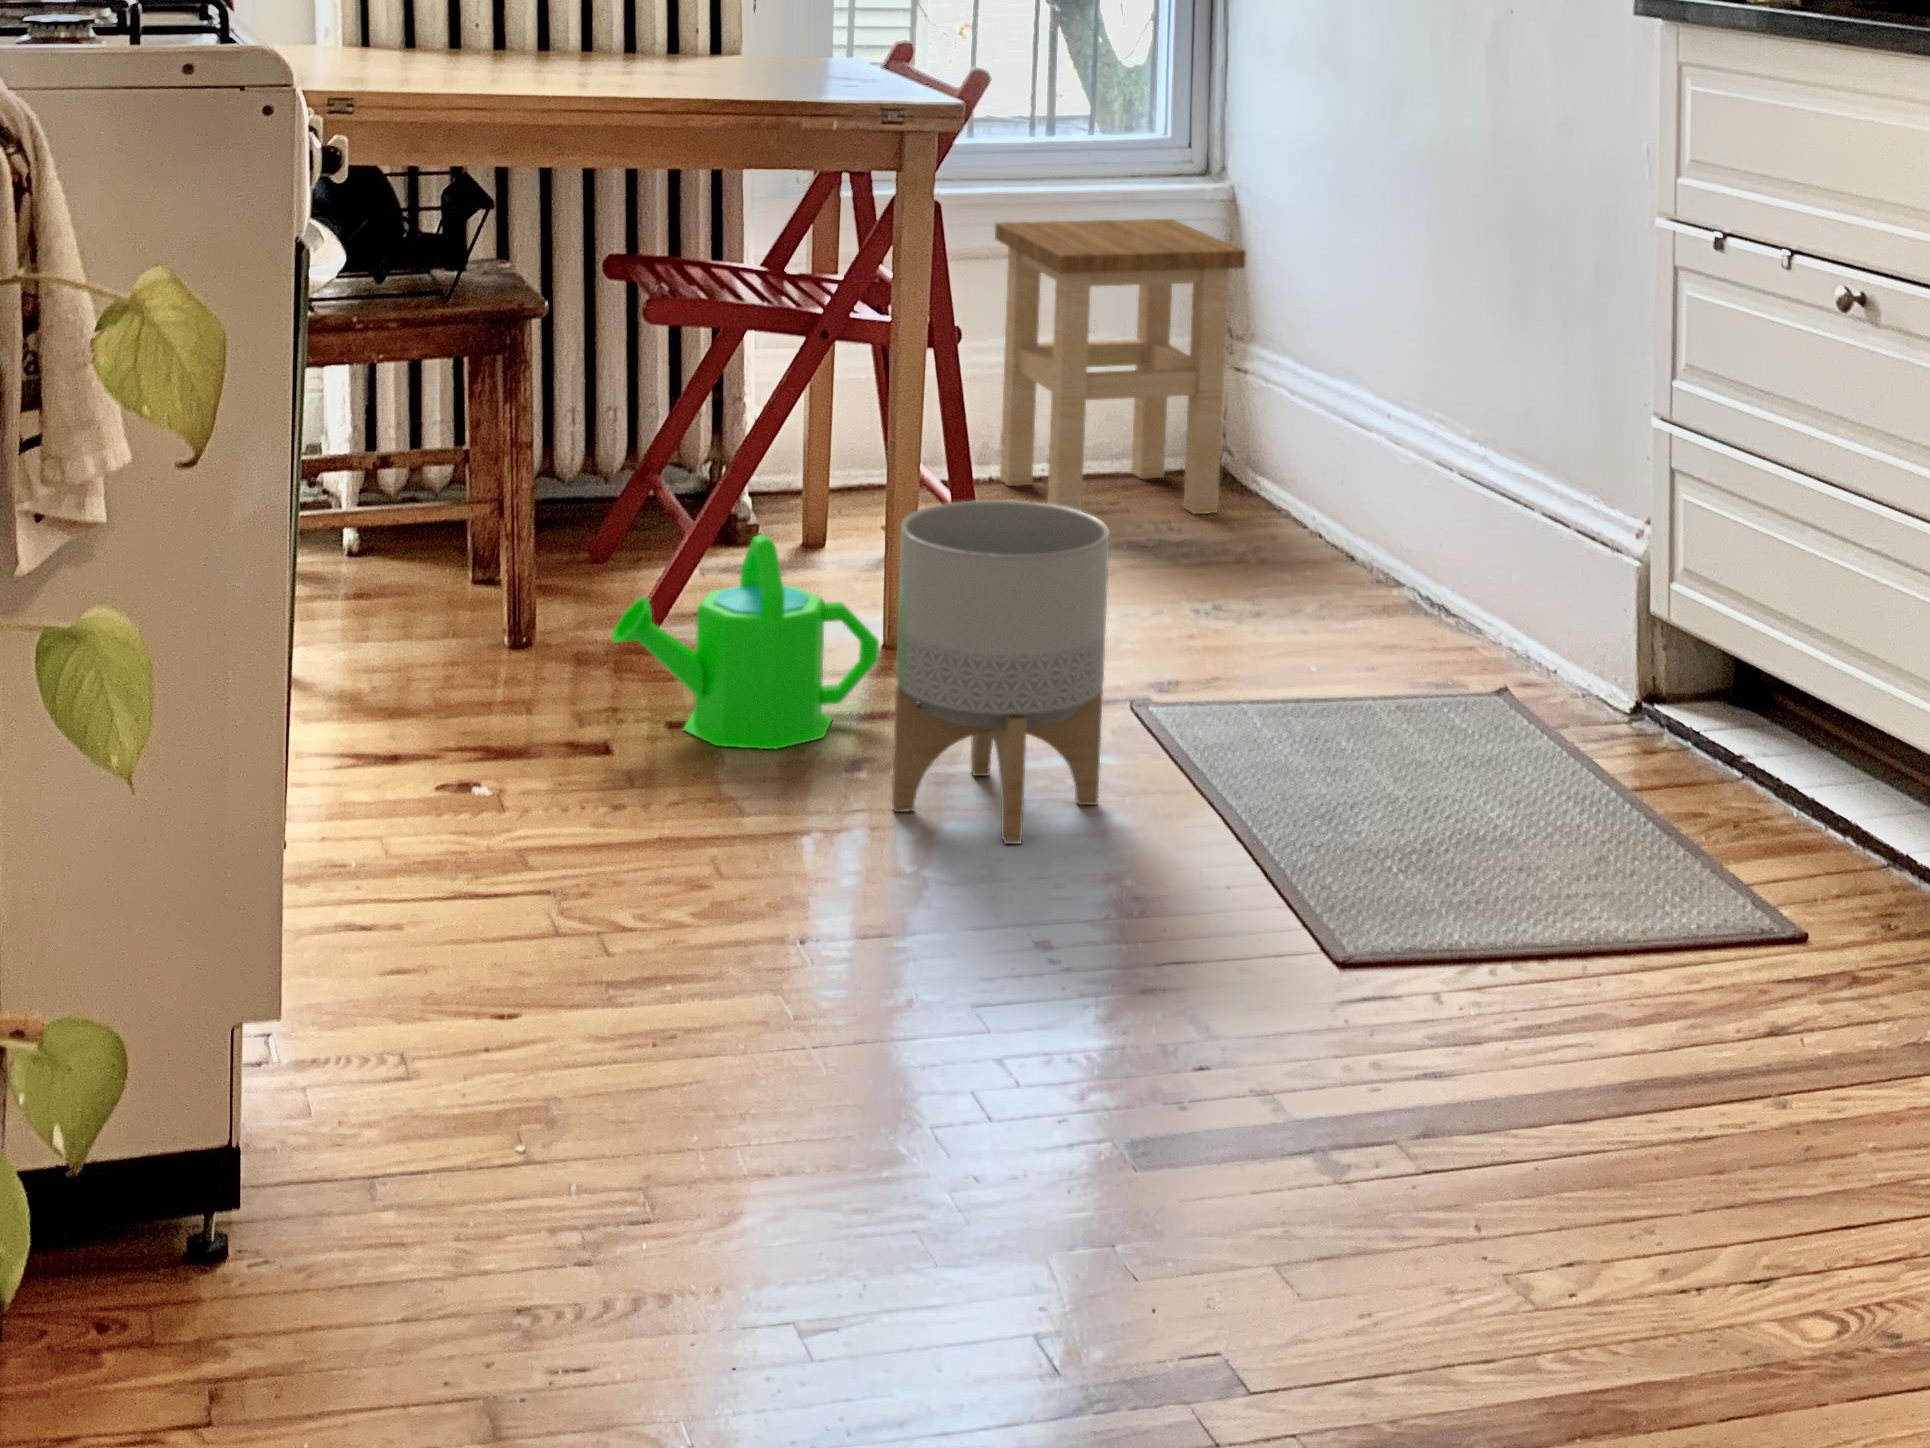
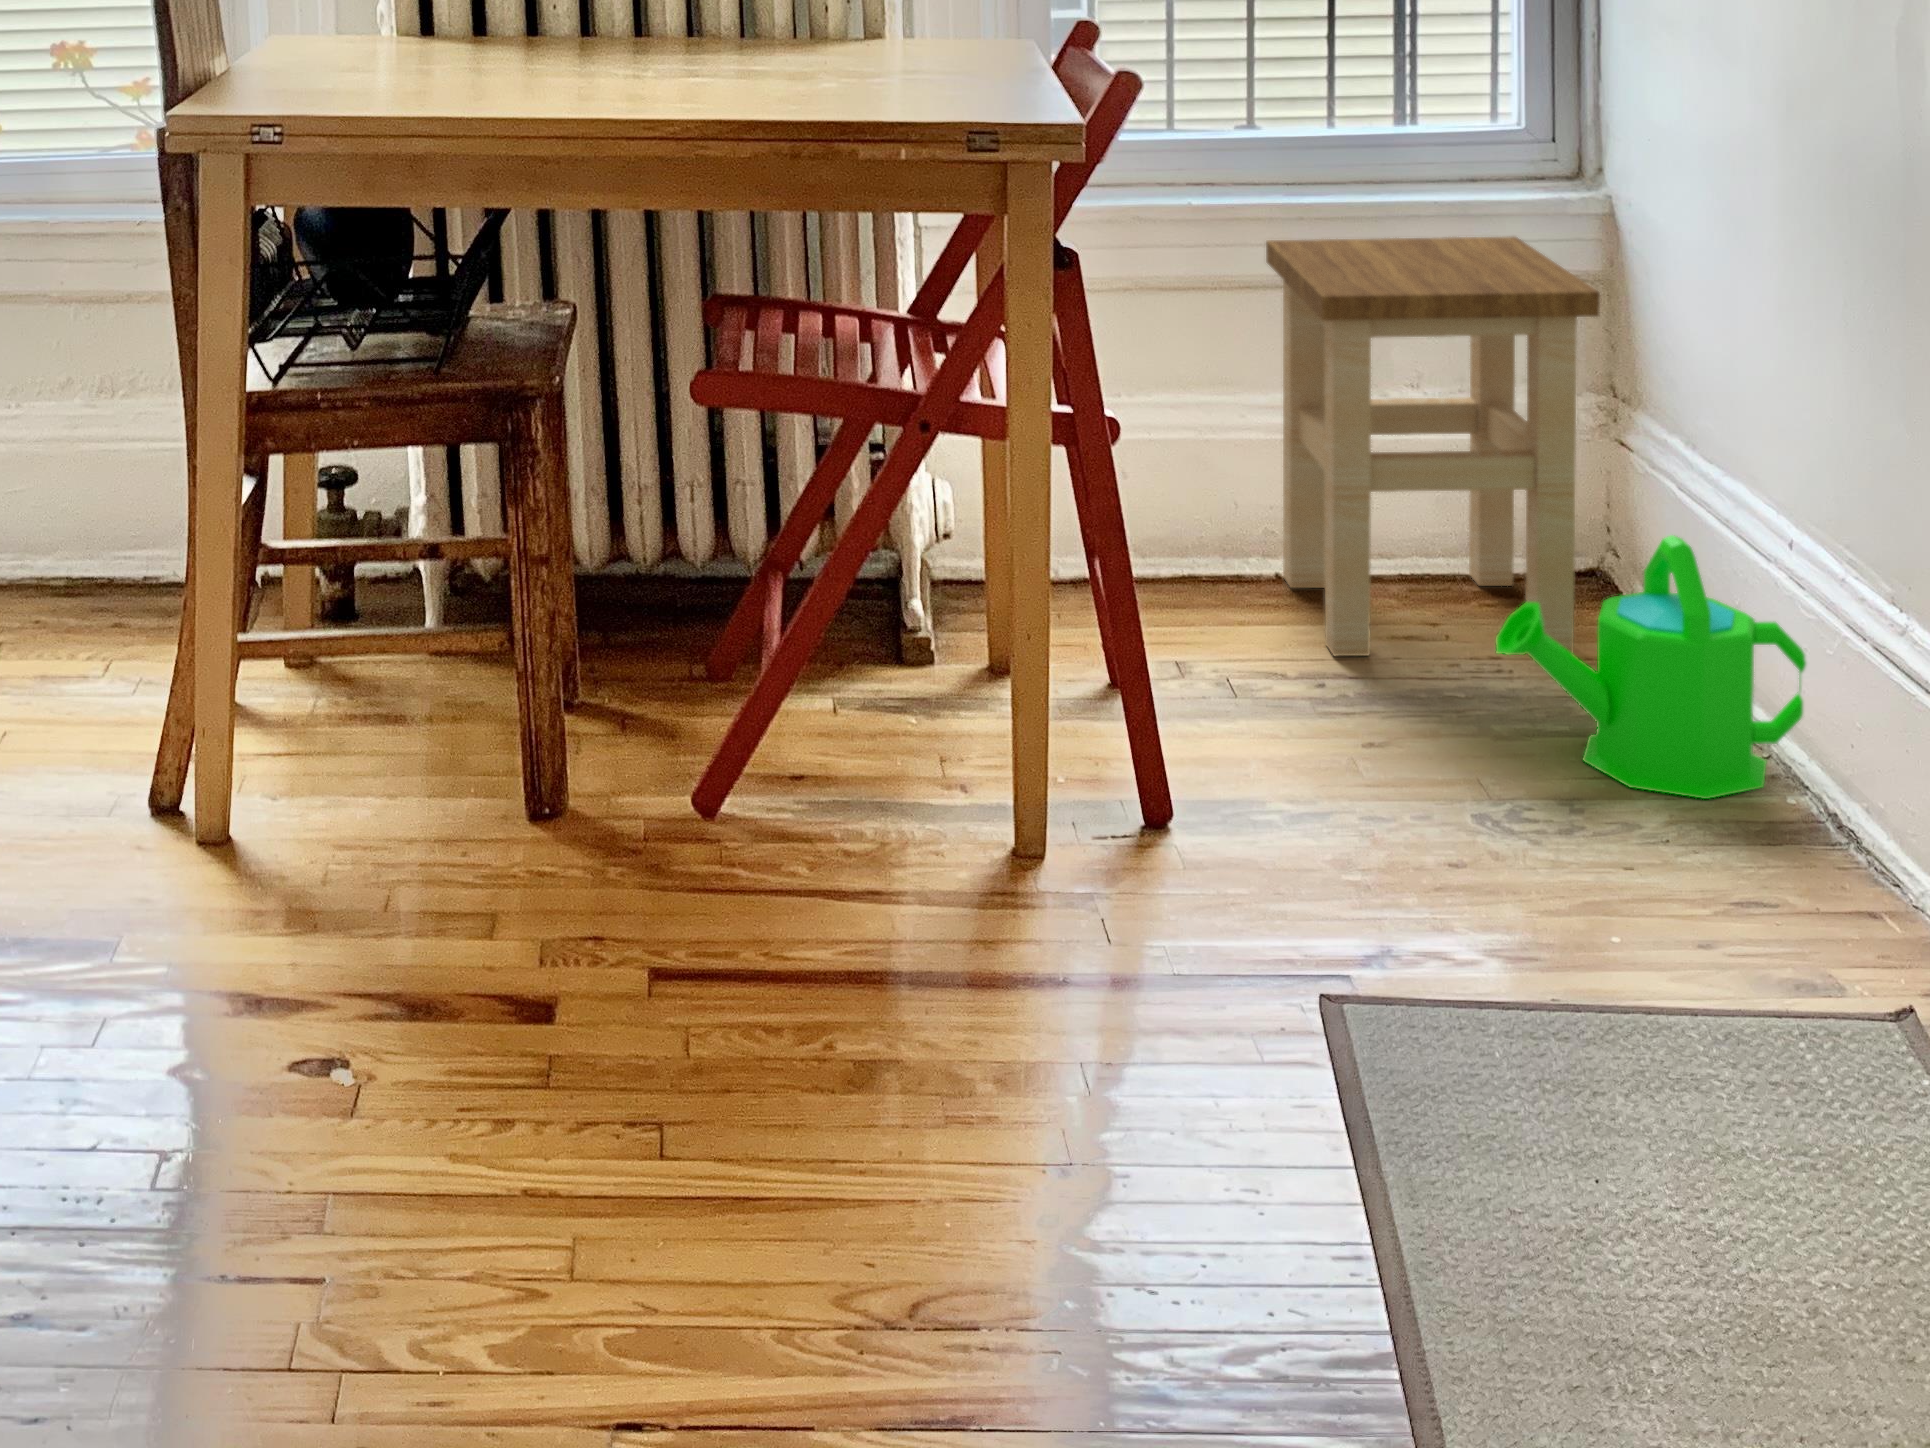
planter: present [892,500,1109,844] -> none [850,741,1191,1354]
watering can: present [612,534,879,749] -> present [1496,535,1806,799]

